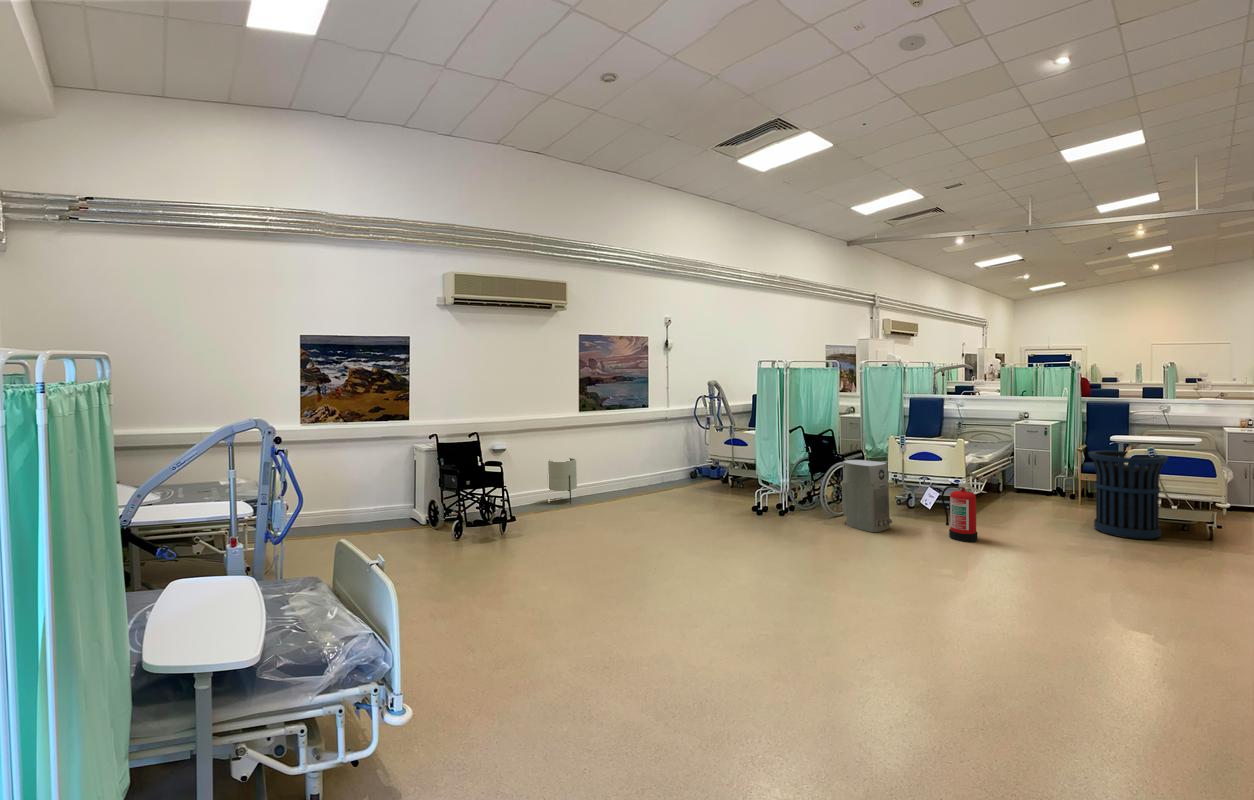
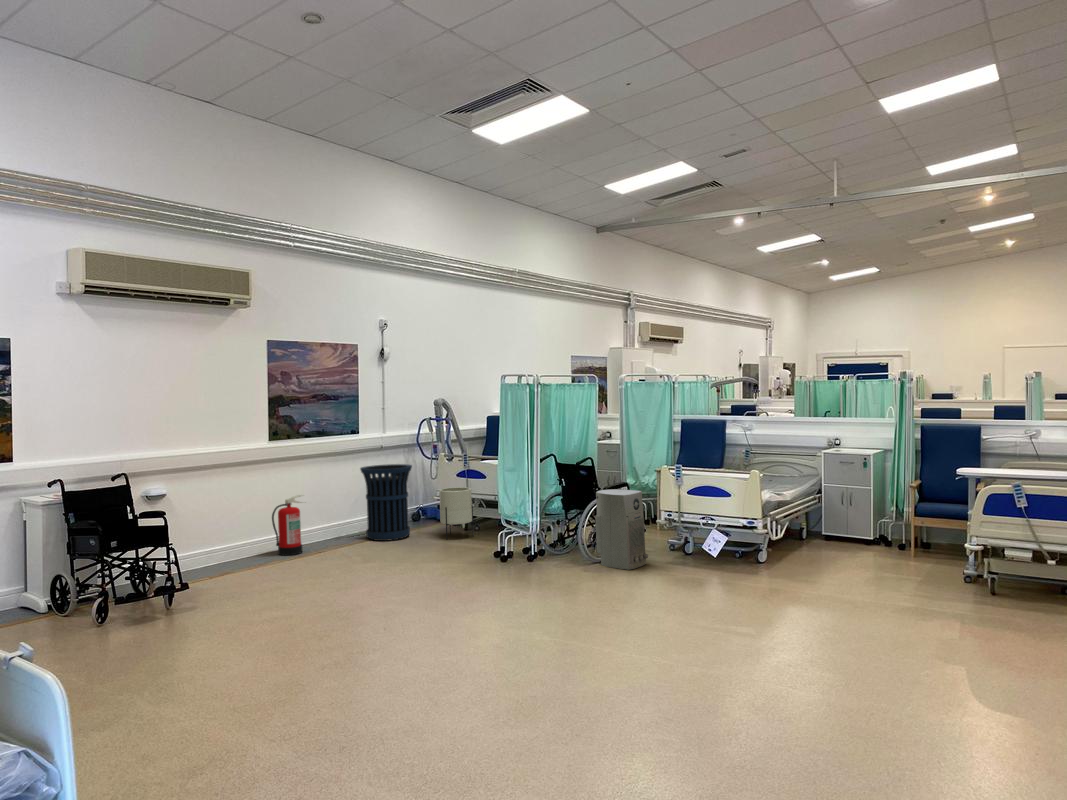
trash can: present [1088,451,1169,539] -> present [360,464,412,541]
planter: present [548,458,577,504] -> present [439,487,474,540]
fire extinguisher: present [941,482,986,542] -> present [272,495,303,555]

